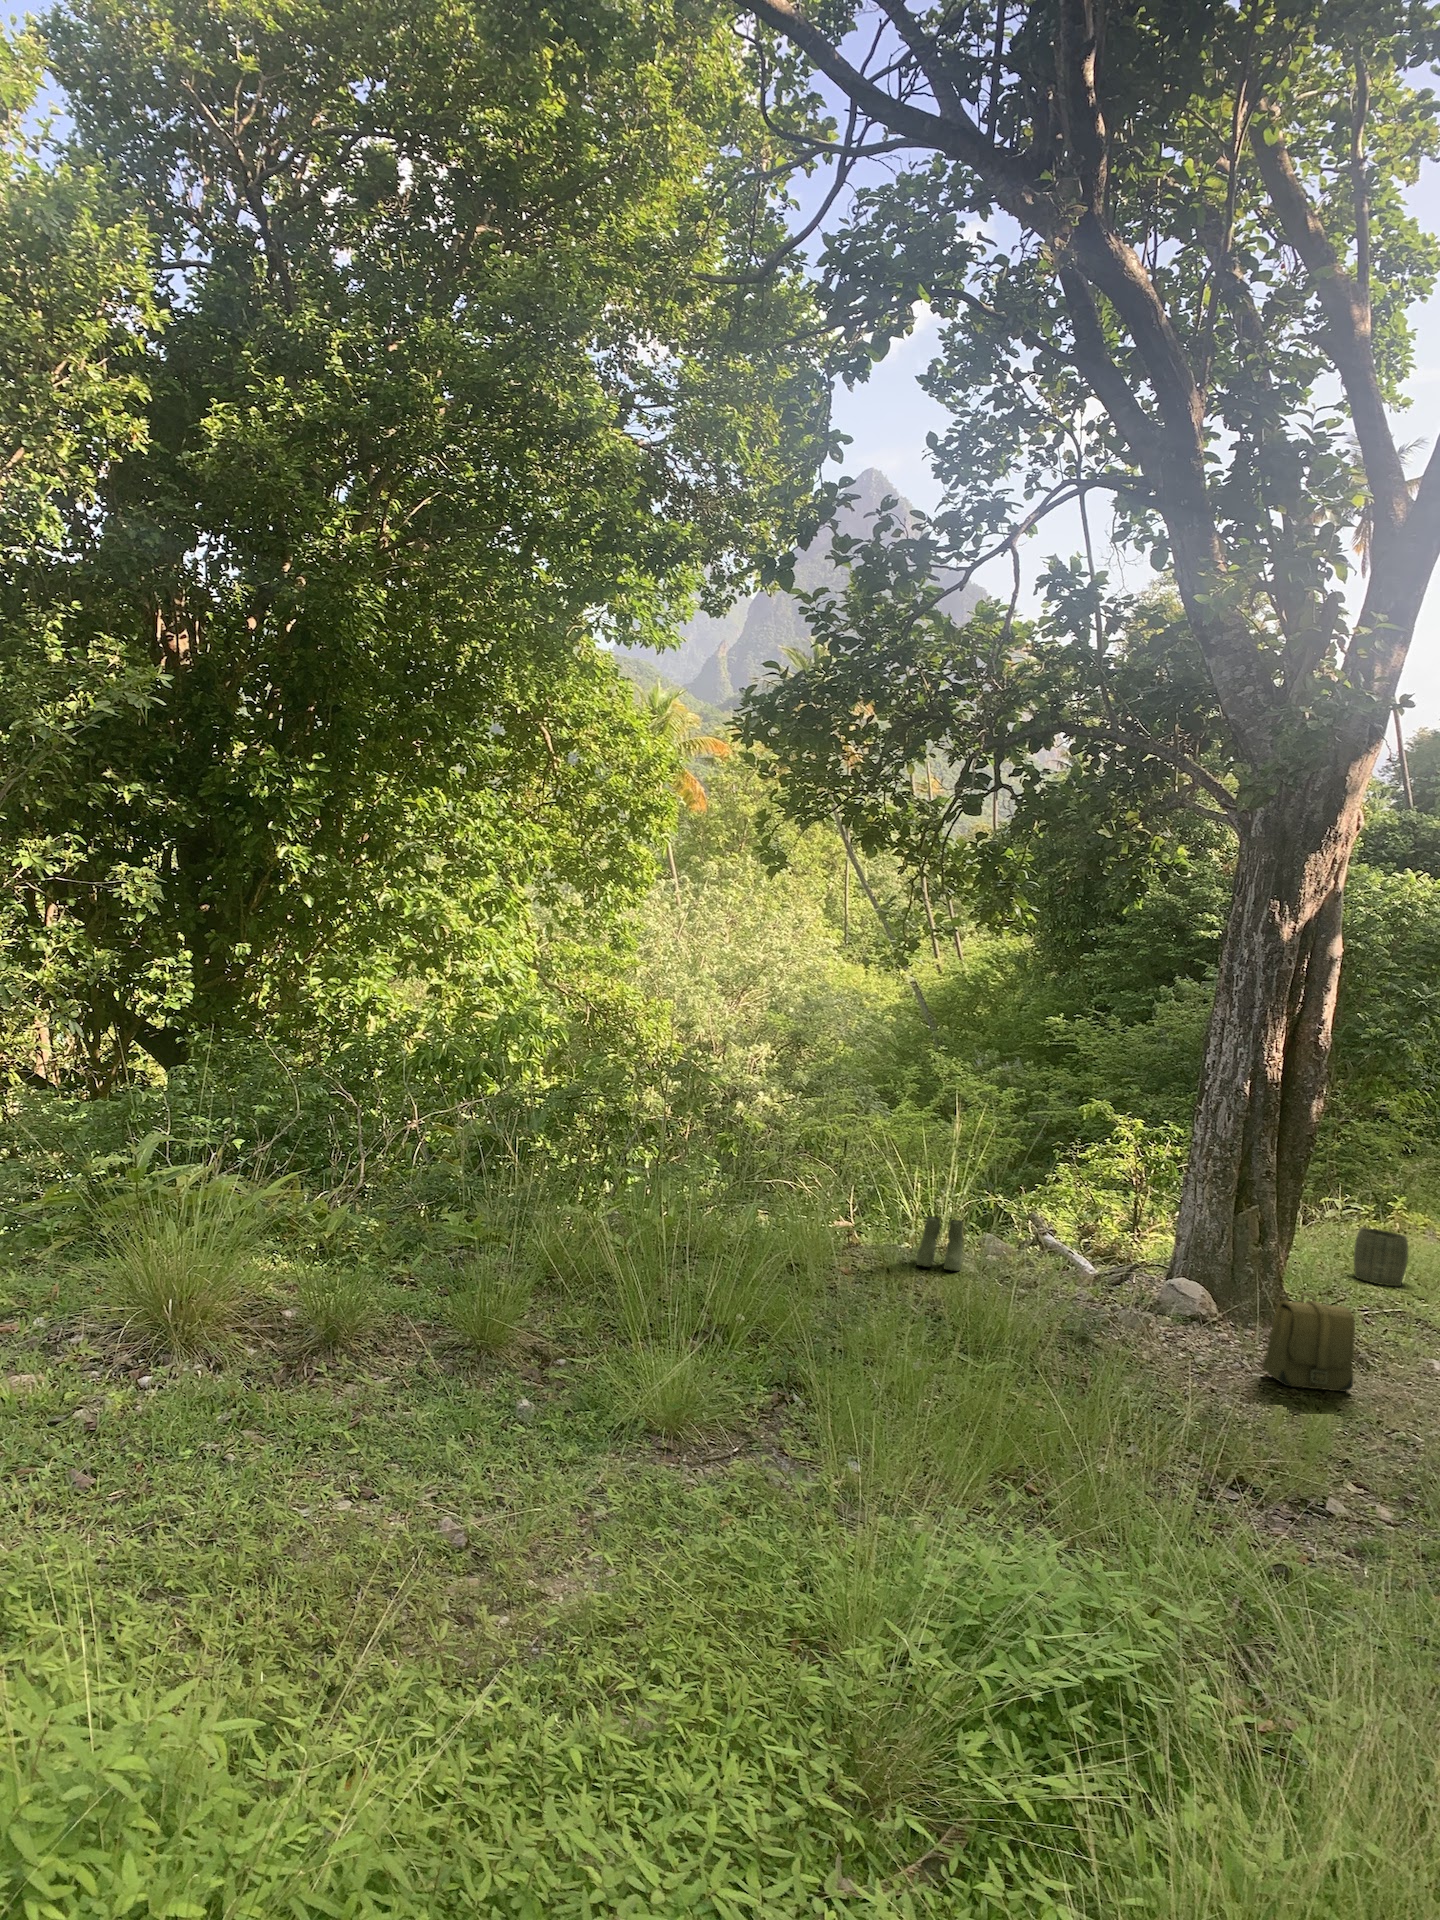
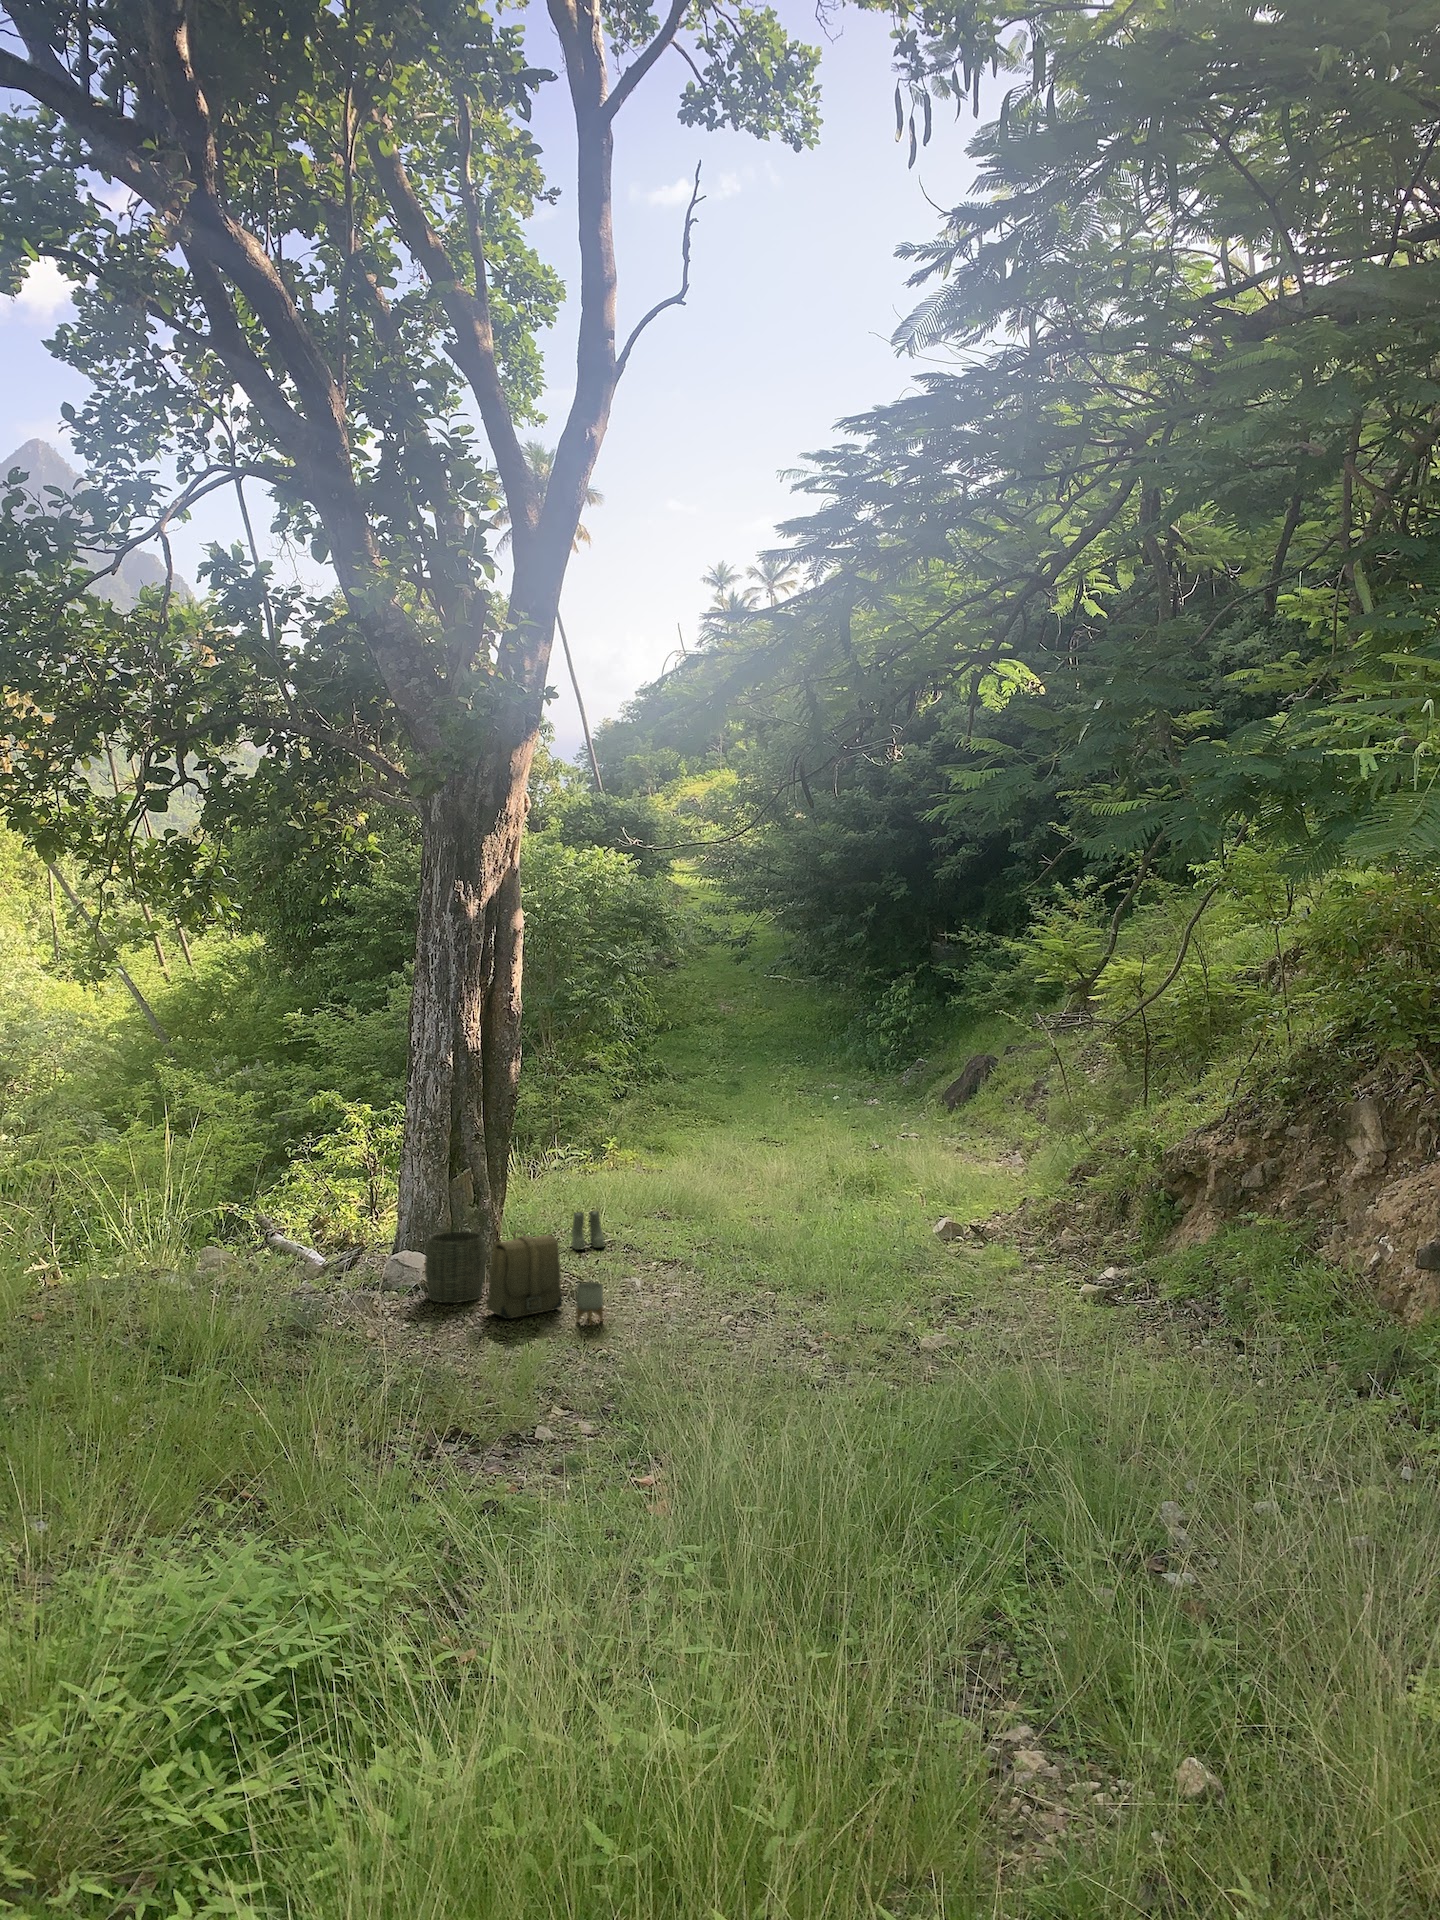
boots: present [916,1216,963,1271] -> present [572,1211,604,1250]
woven basket: present [1354,1228,1408,1286] -> present [425,1231,486,1303]
planter: none [1370,1369,1408,1419] -> present [576,1282,603,1325]

